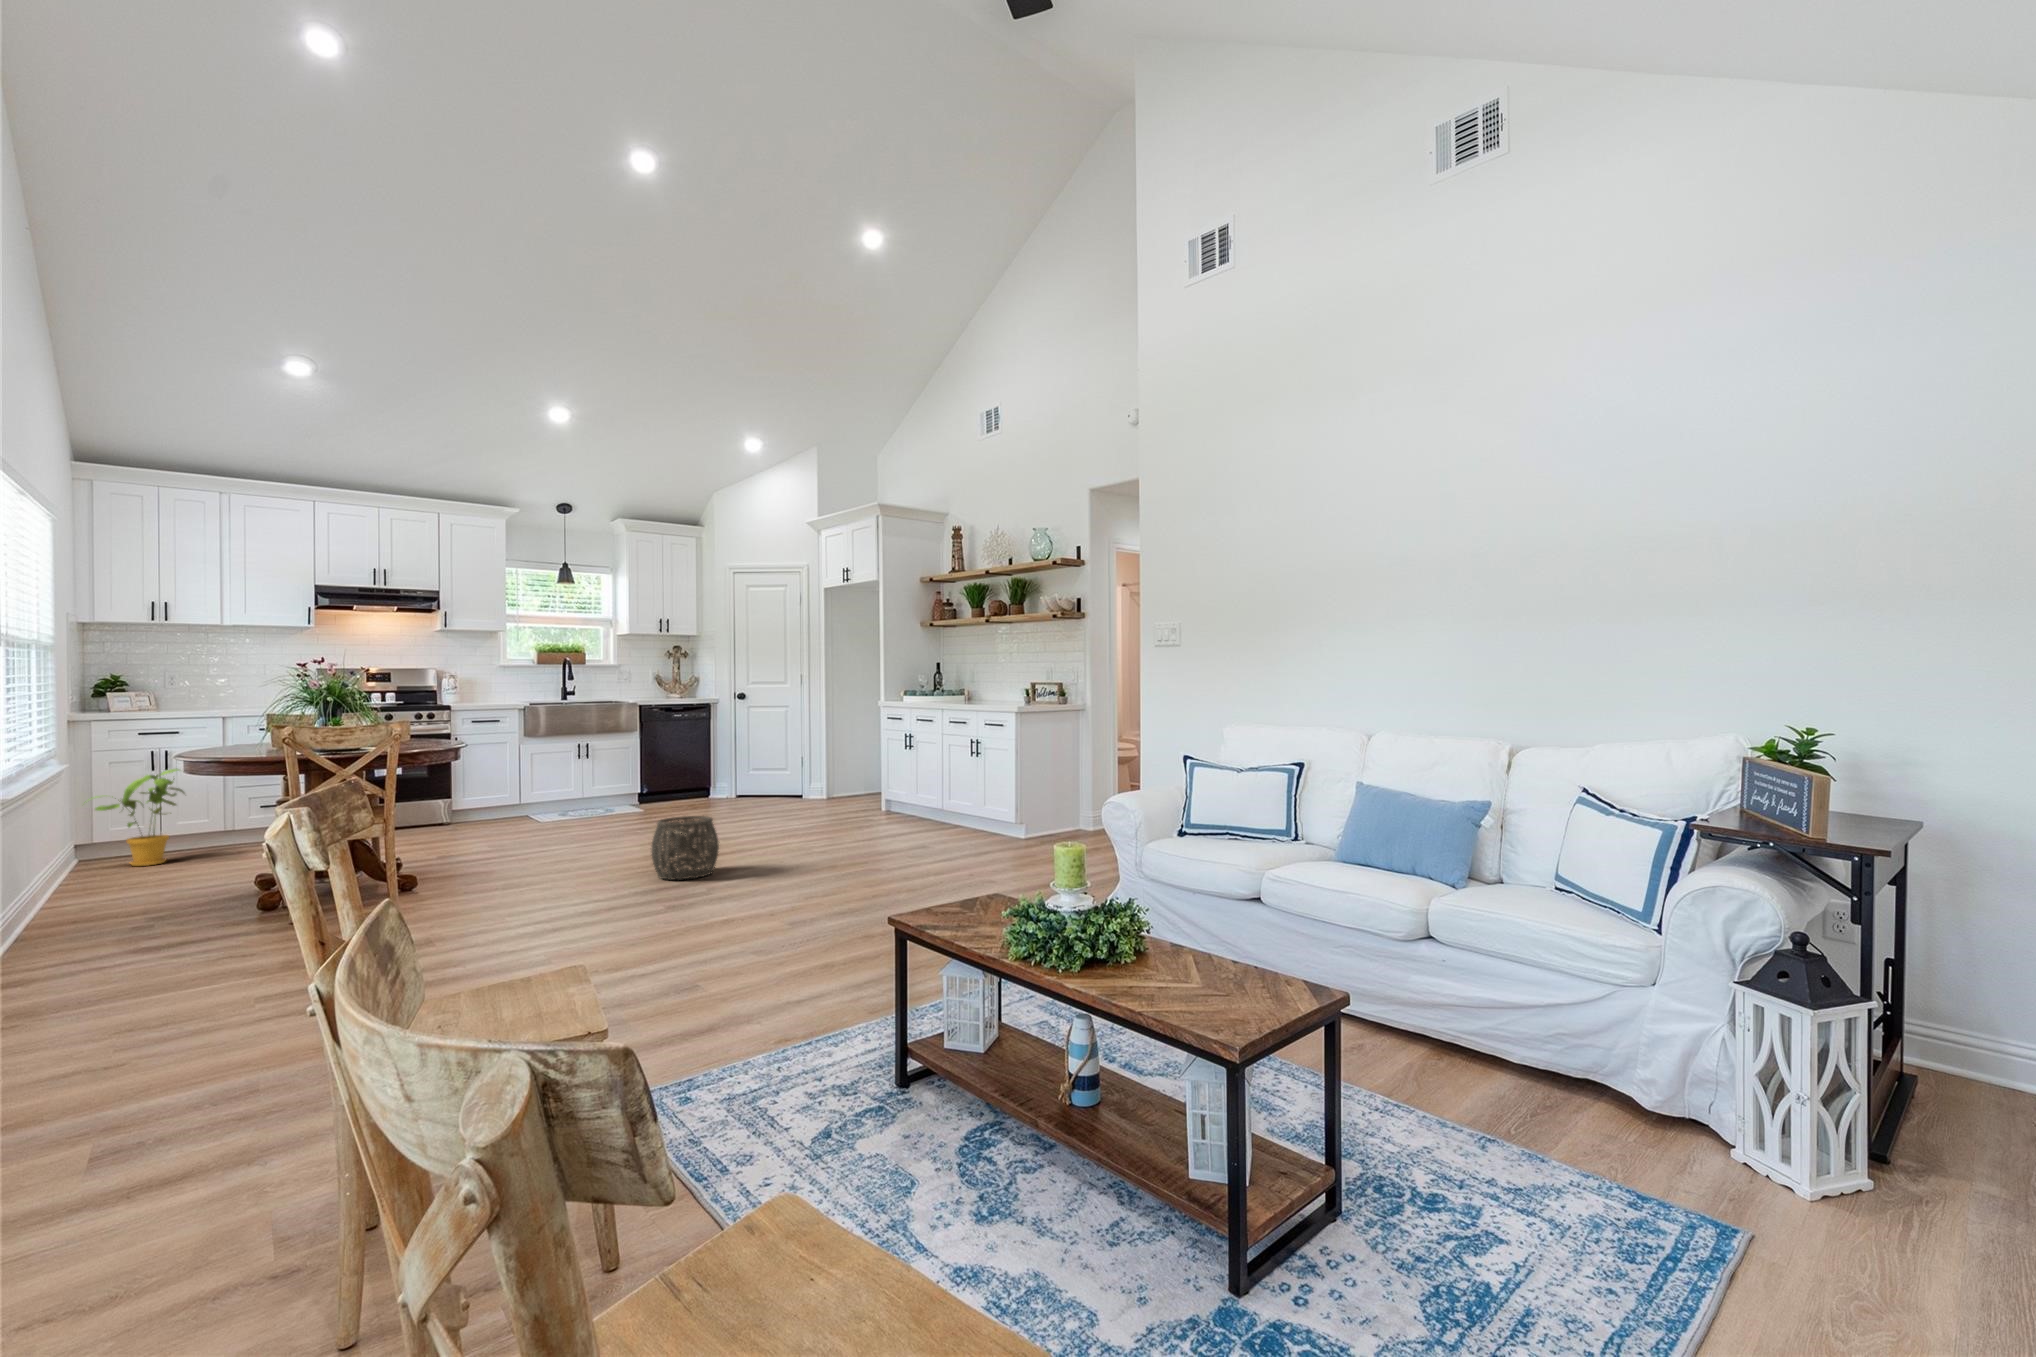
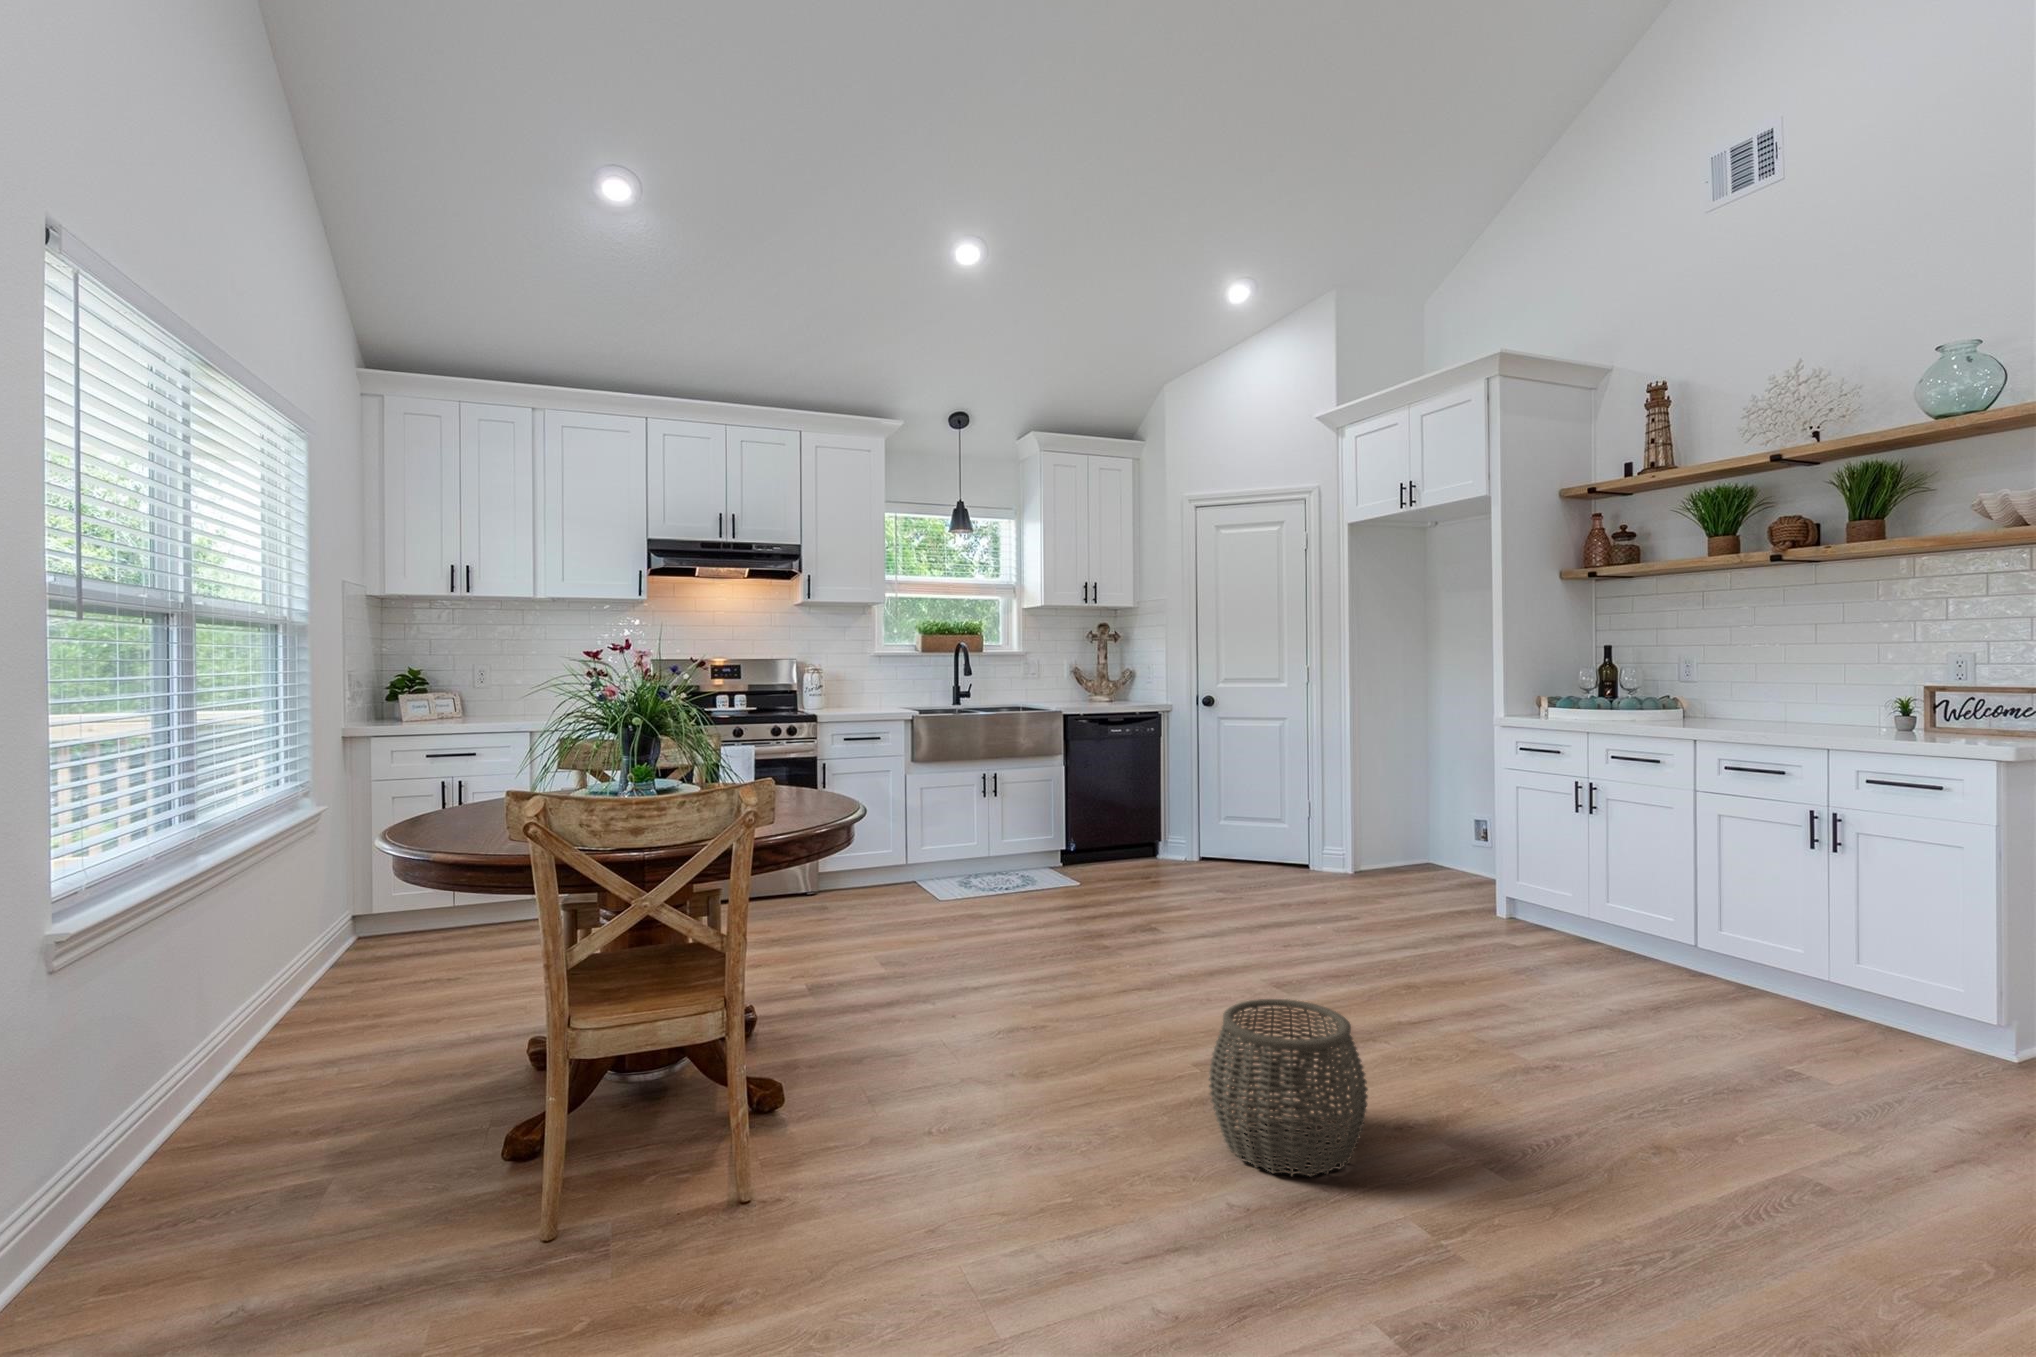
house plant: present [88,769,184,866] -> none [344,812,478,954]

